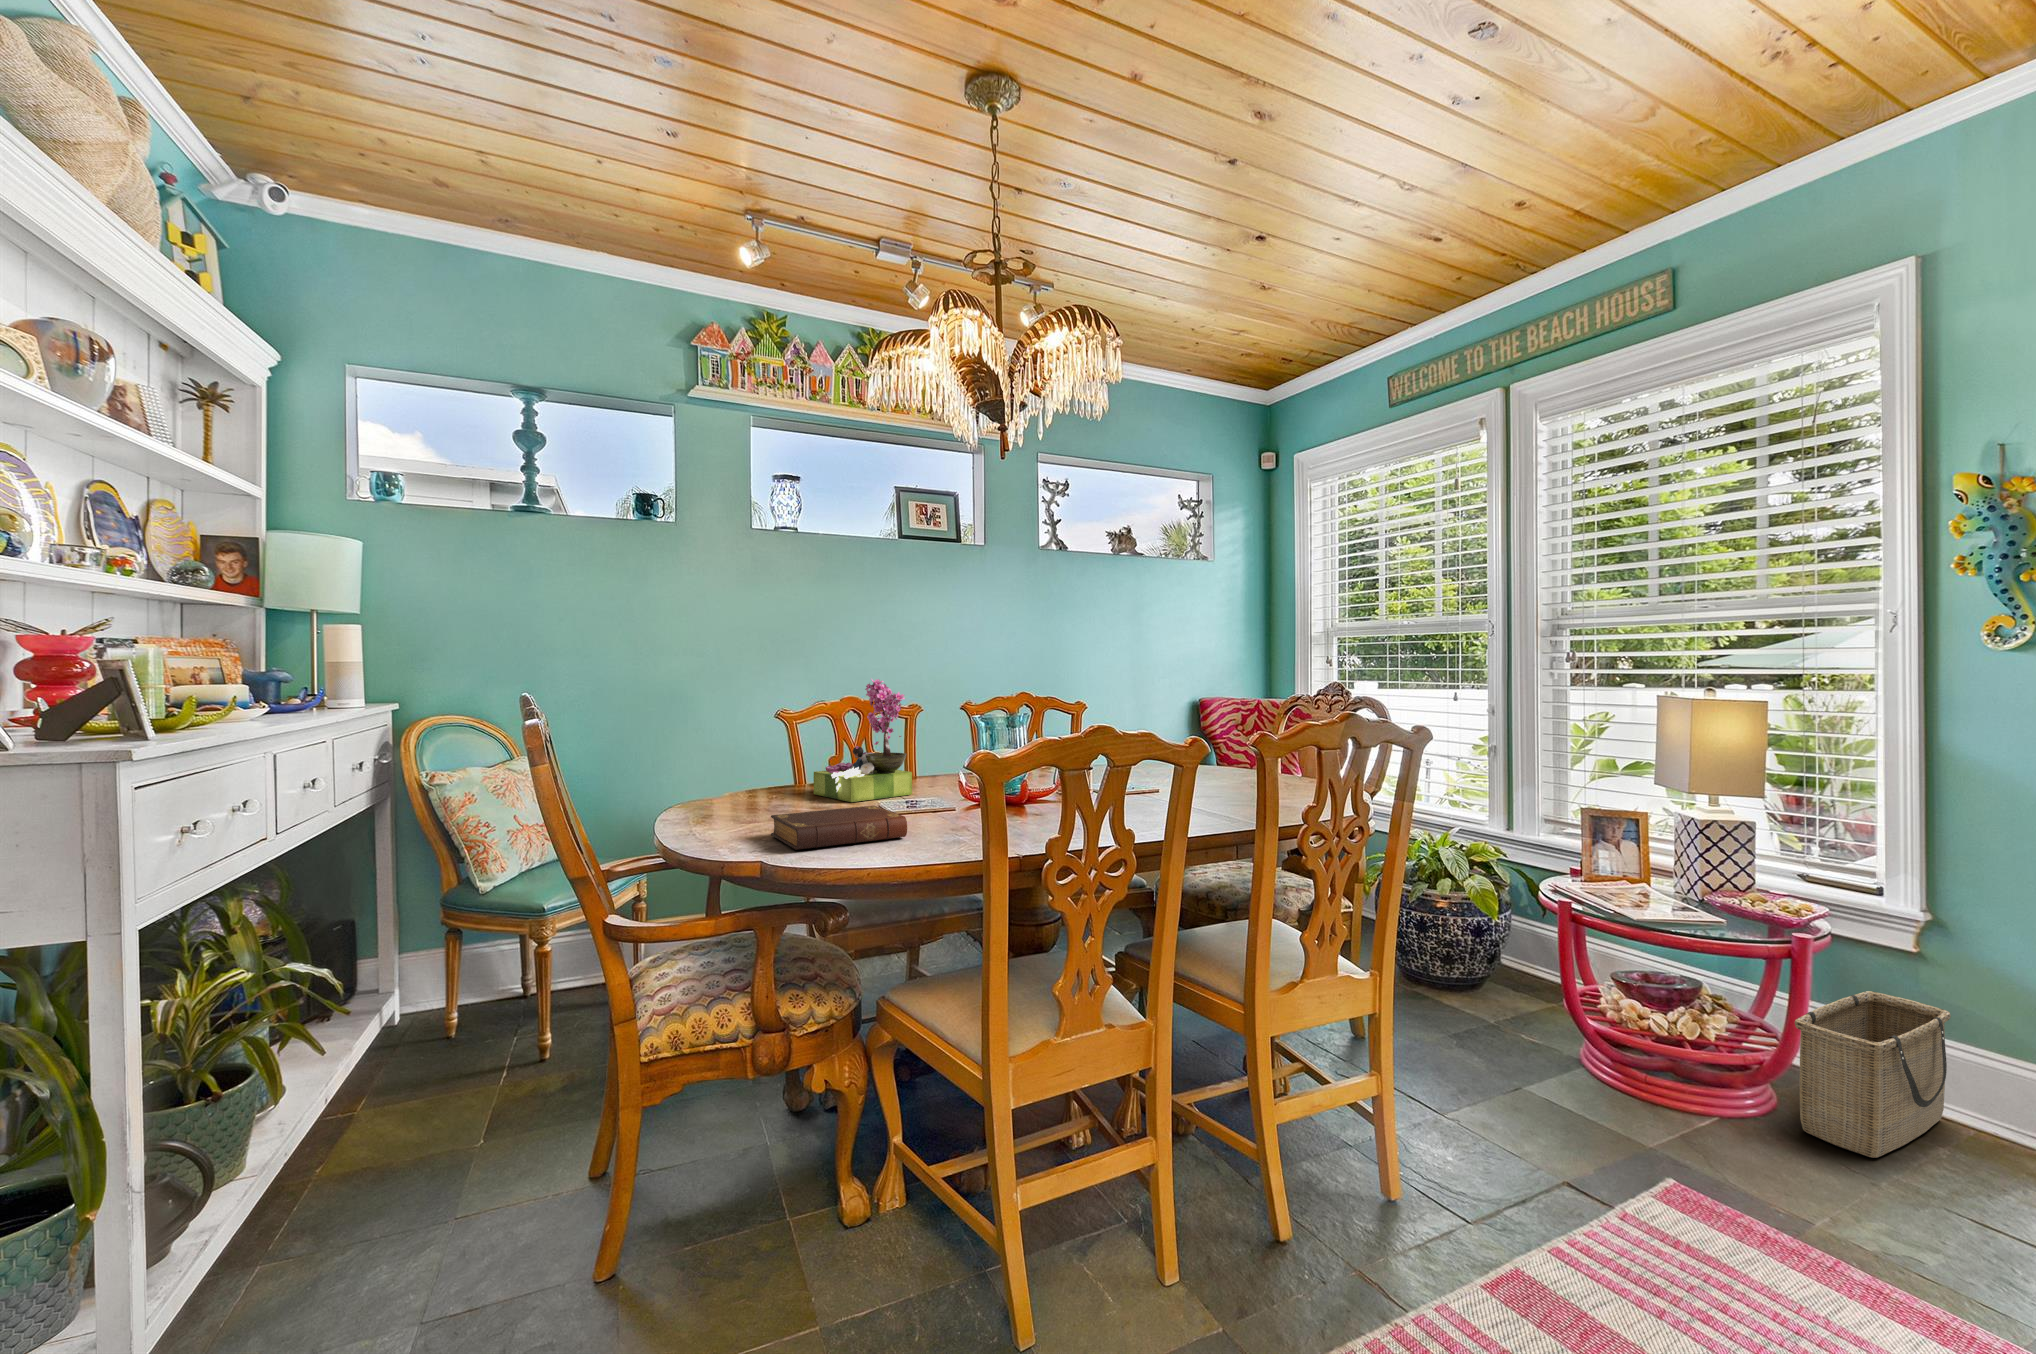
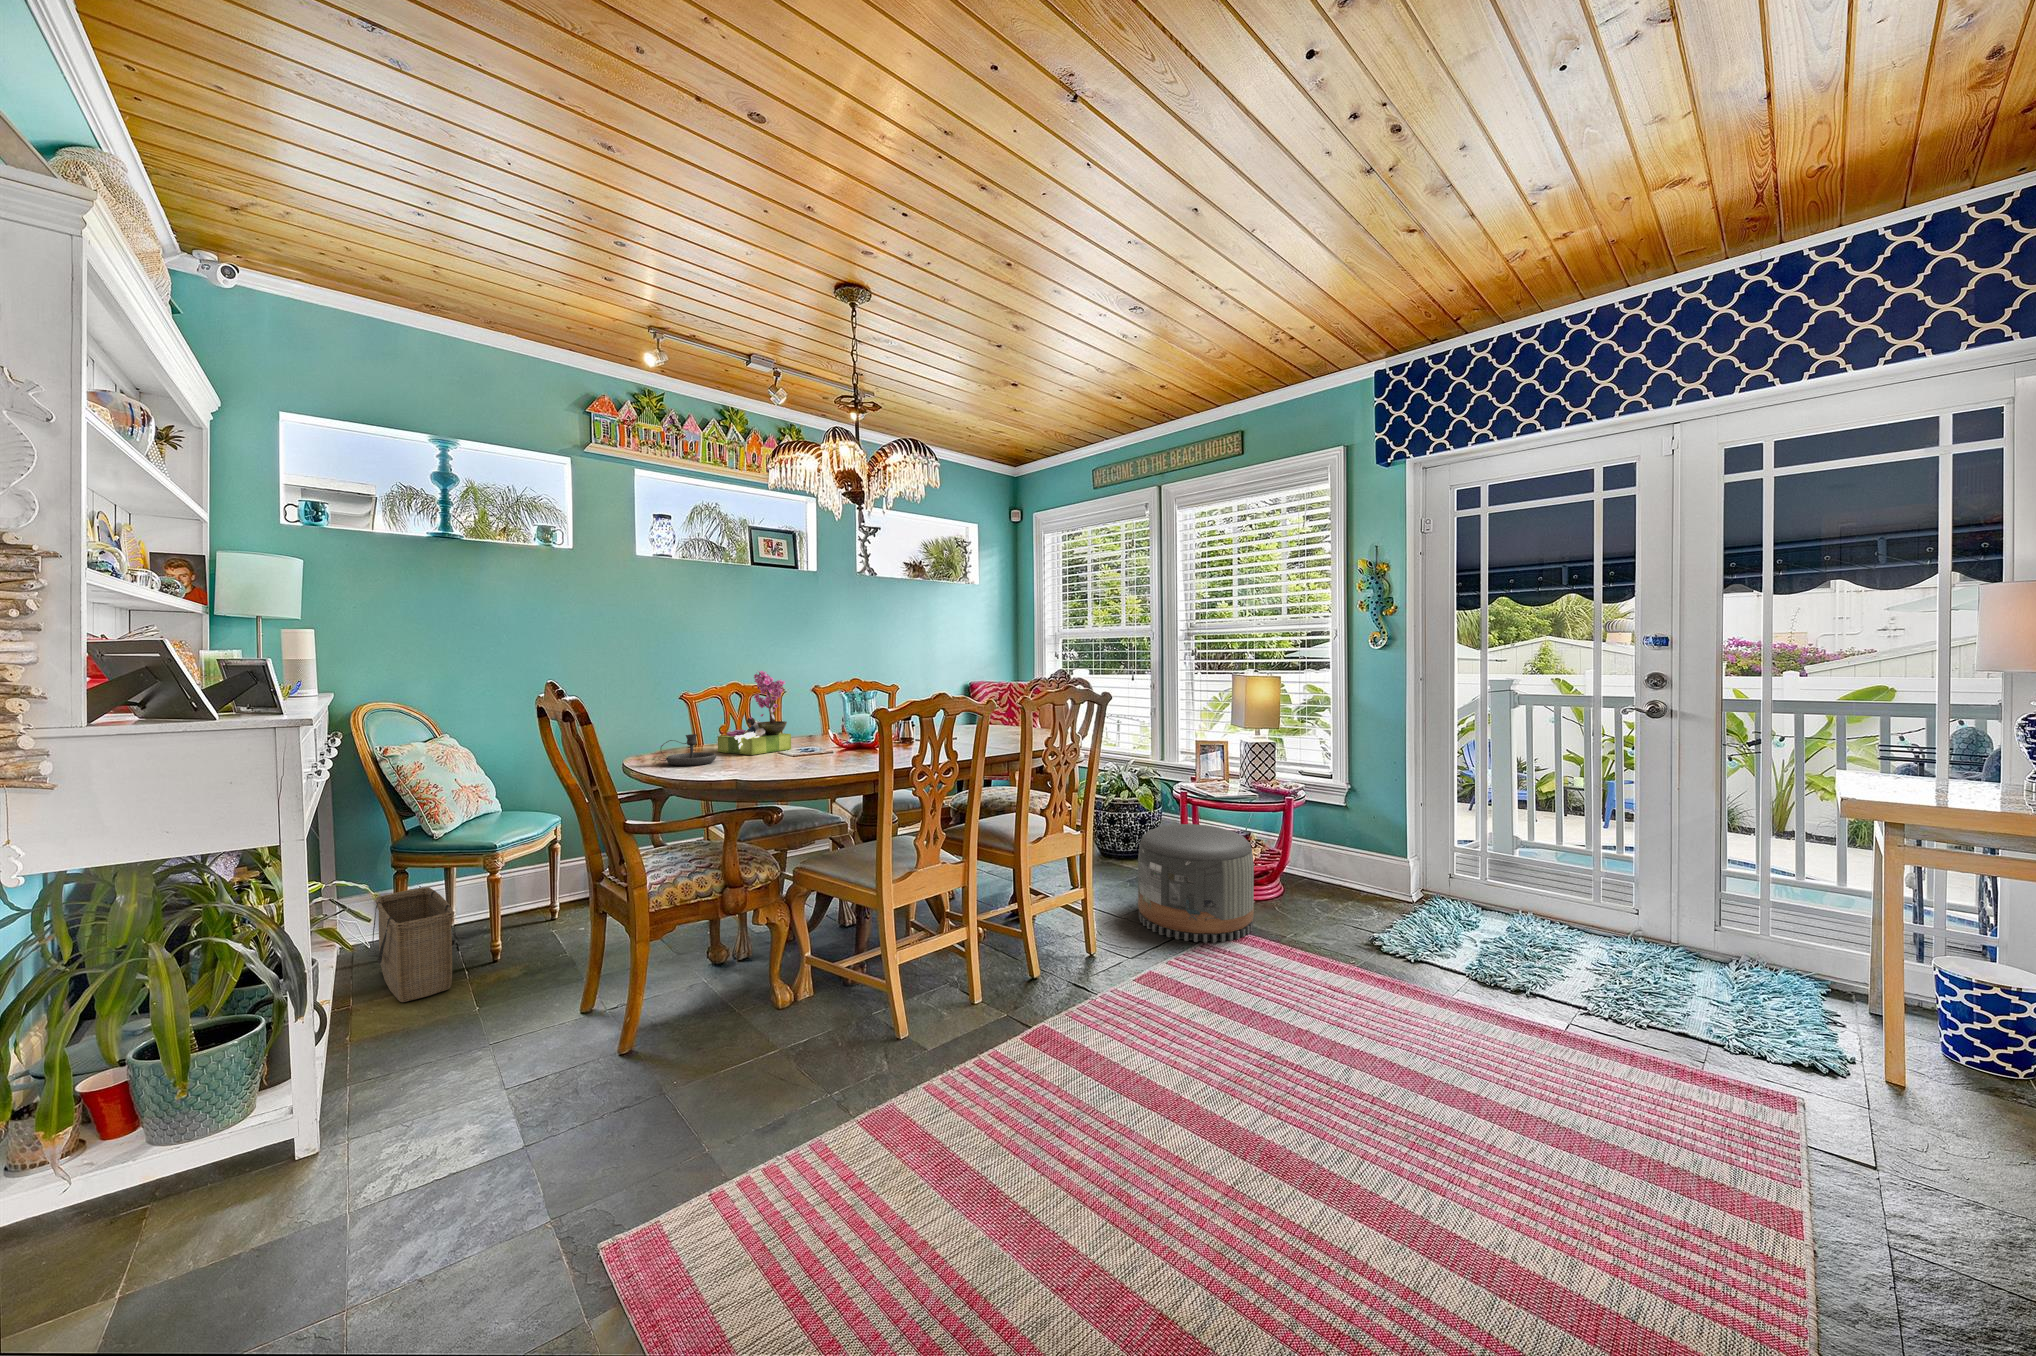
candlestick: none [716,770,796,817] -> present [659,734,716,766]
book: present [771,805,907,850] -> none [715,753,810,779]
pouf: none [1479,963,1733,1217] -> present [1138,824,1254,943]
basket: present [1795,991,1951,1158] -> present [373,887,456,1002]

